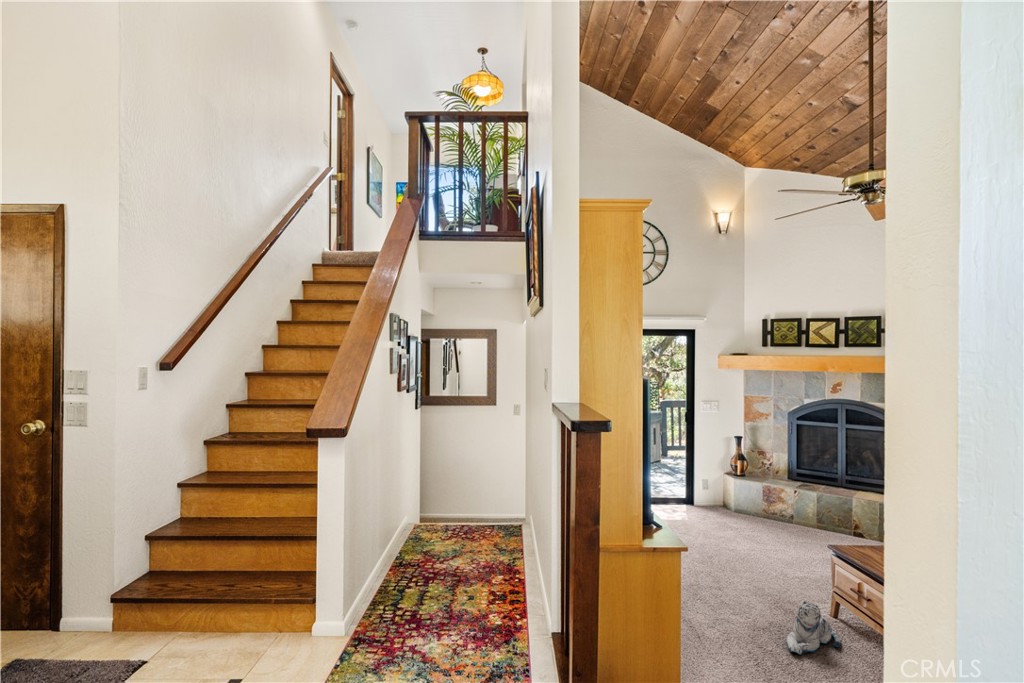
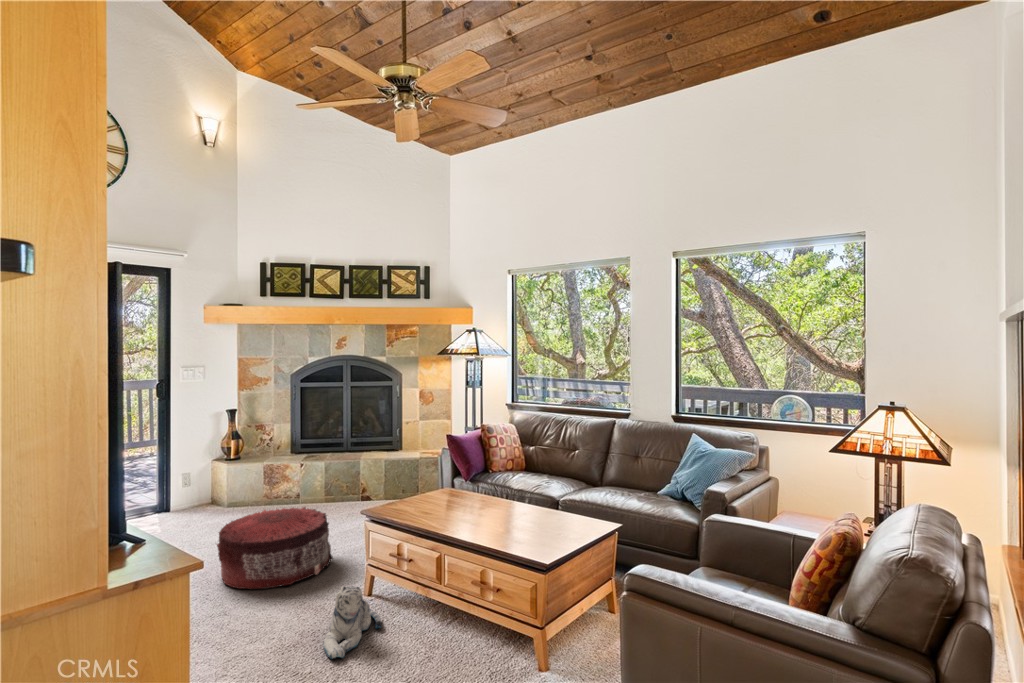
pouf: none [719,523,811,588] -> present [217,507,333,589]

